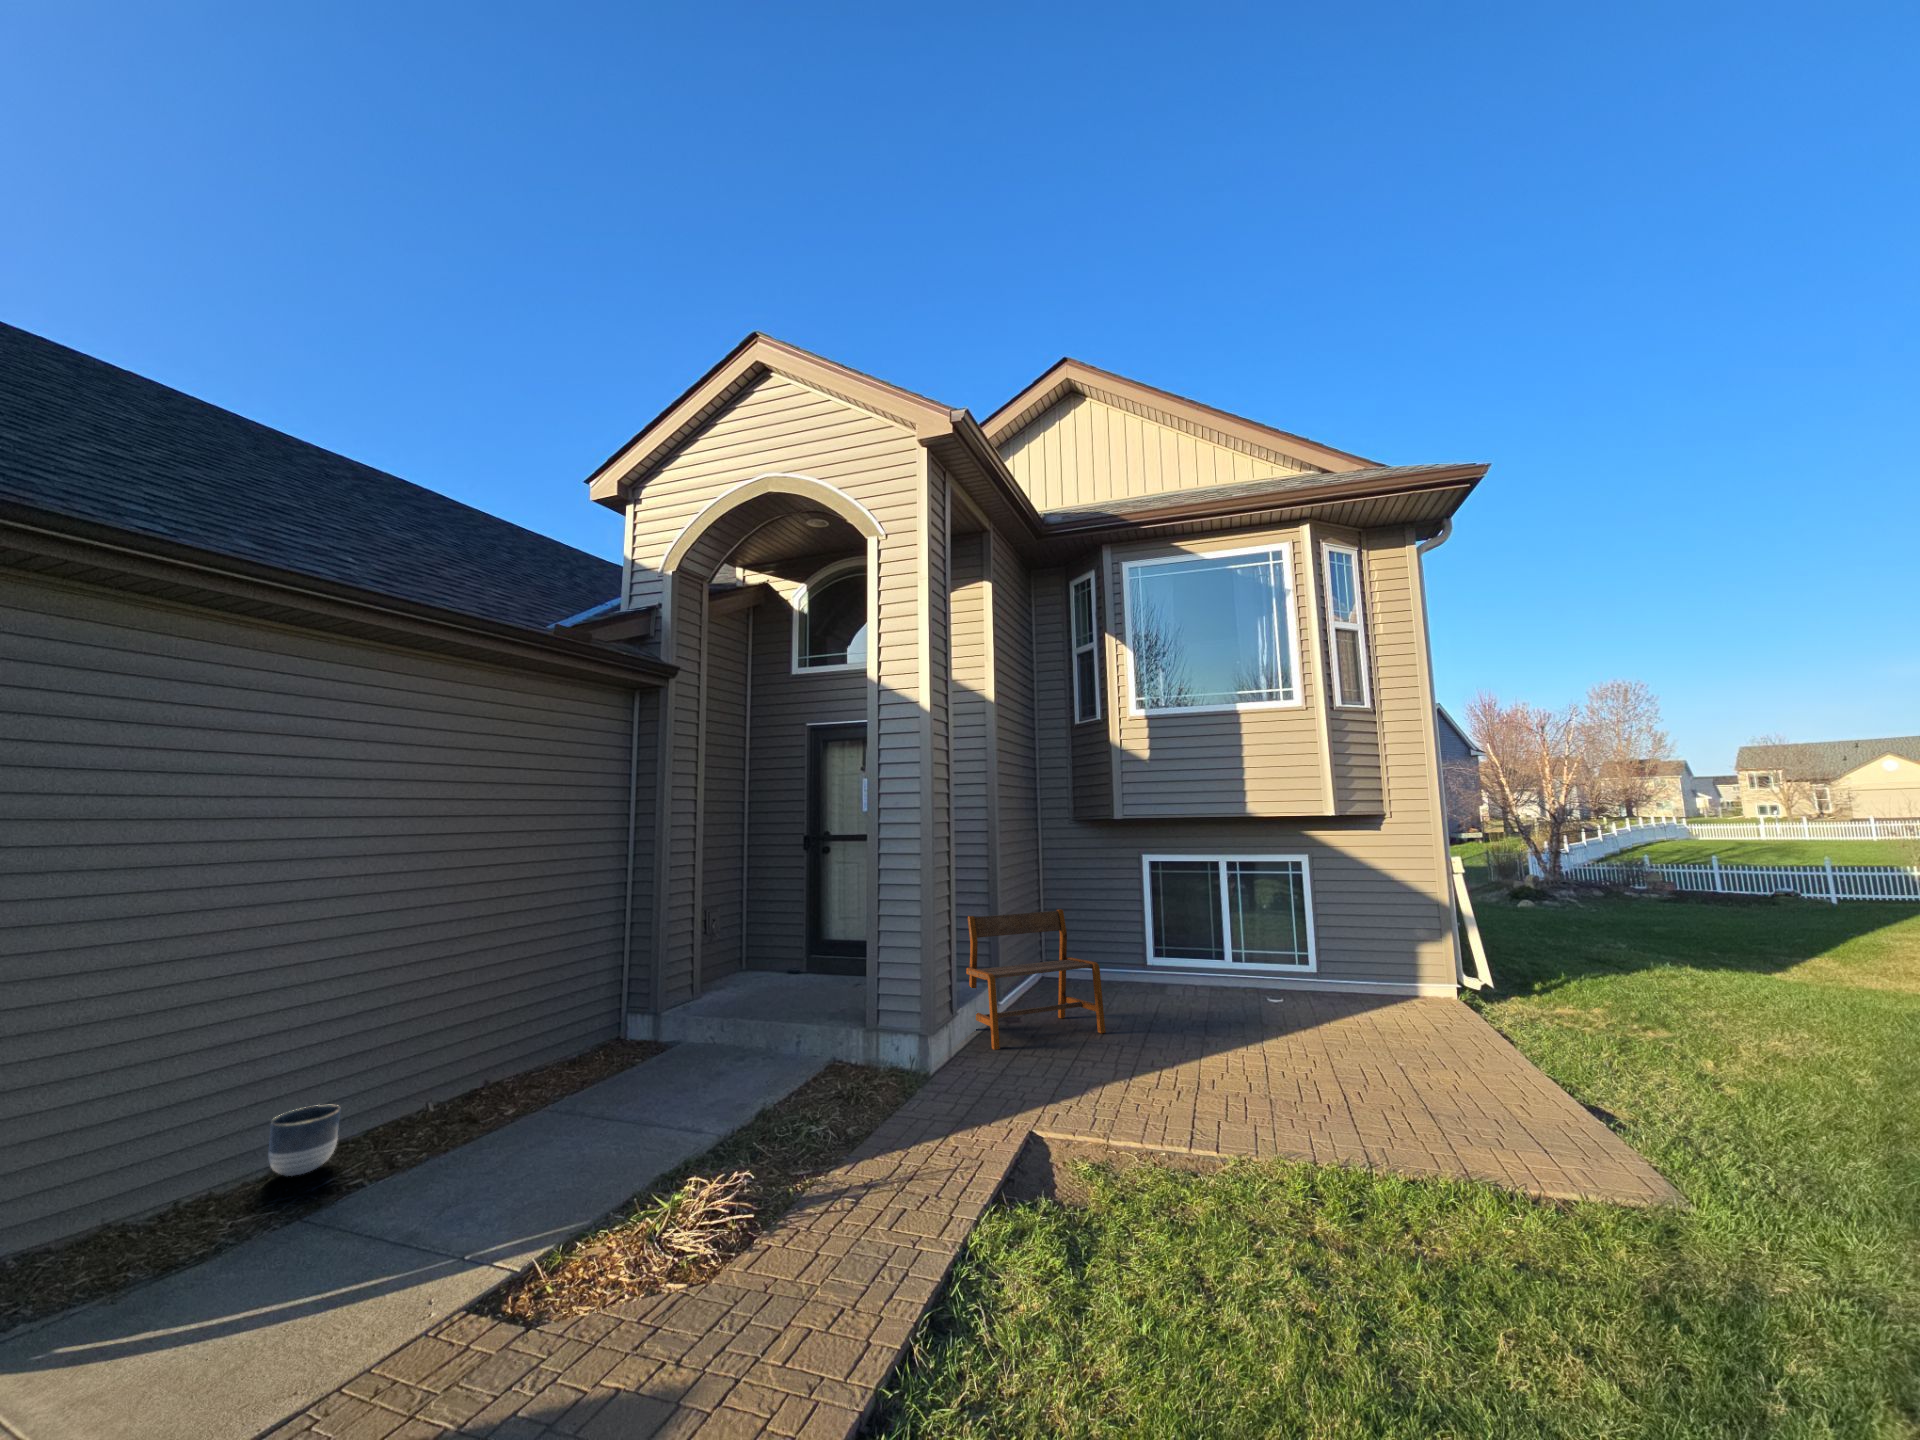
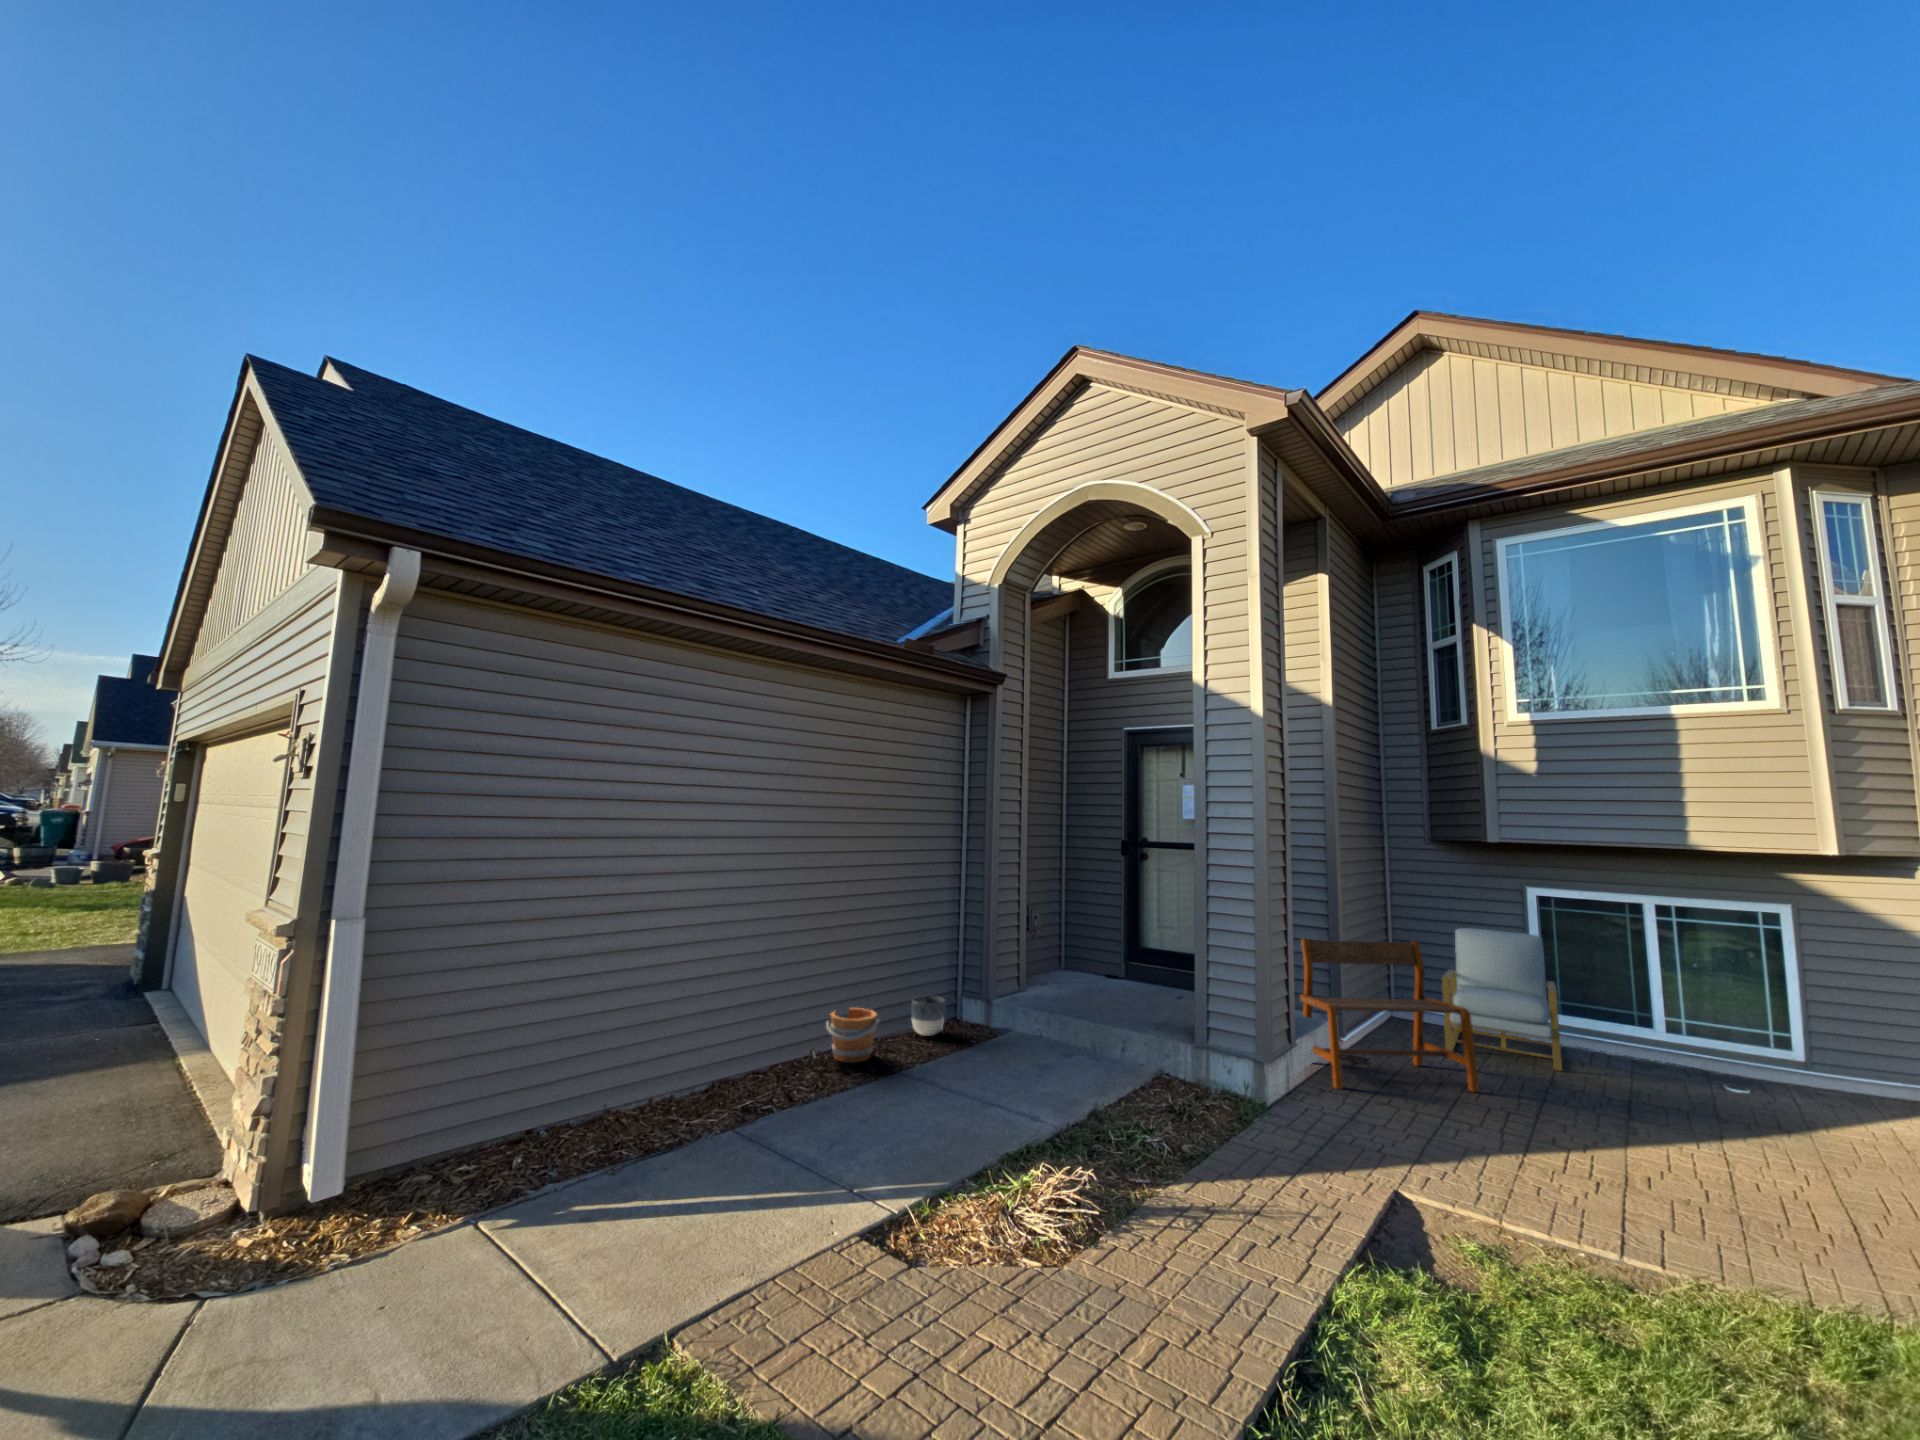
chair: none [1082,895,1166,1005] -> present [1442,928,1562,1071]
bucket: none [445,1046,519,1112] -> present [826,1008,879,1062]
planter: present [269,1105,340,1176] -> present [912,996,945,1036]

